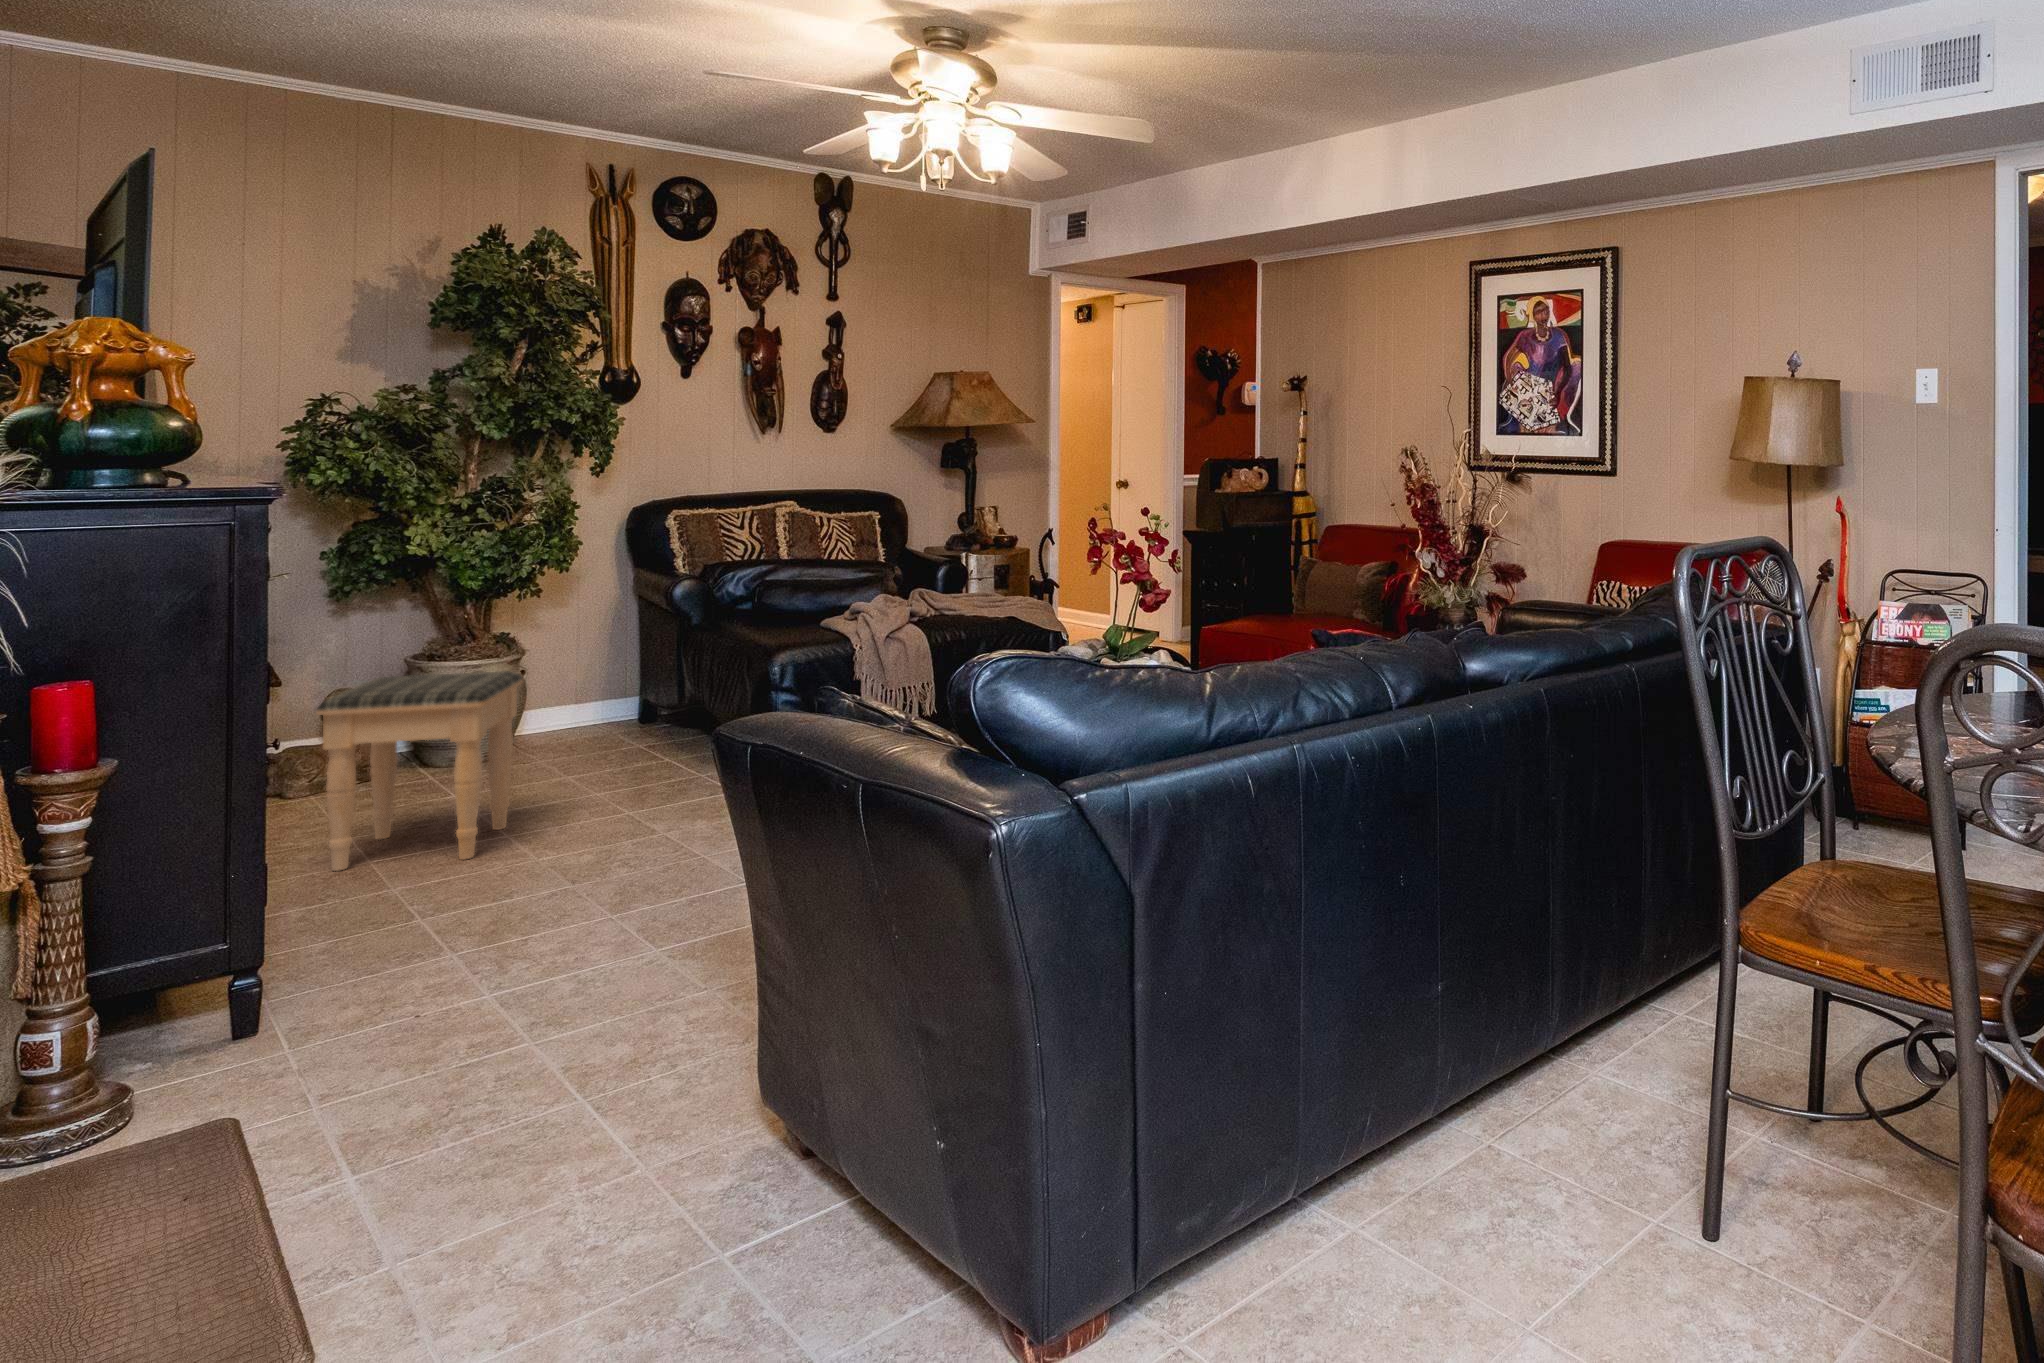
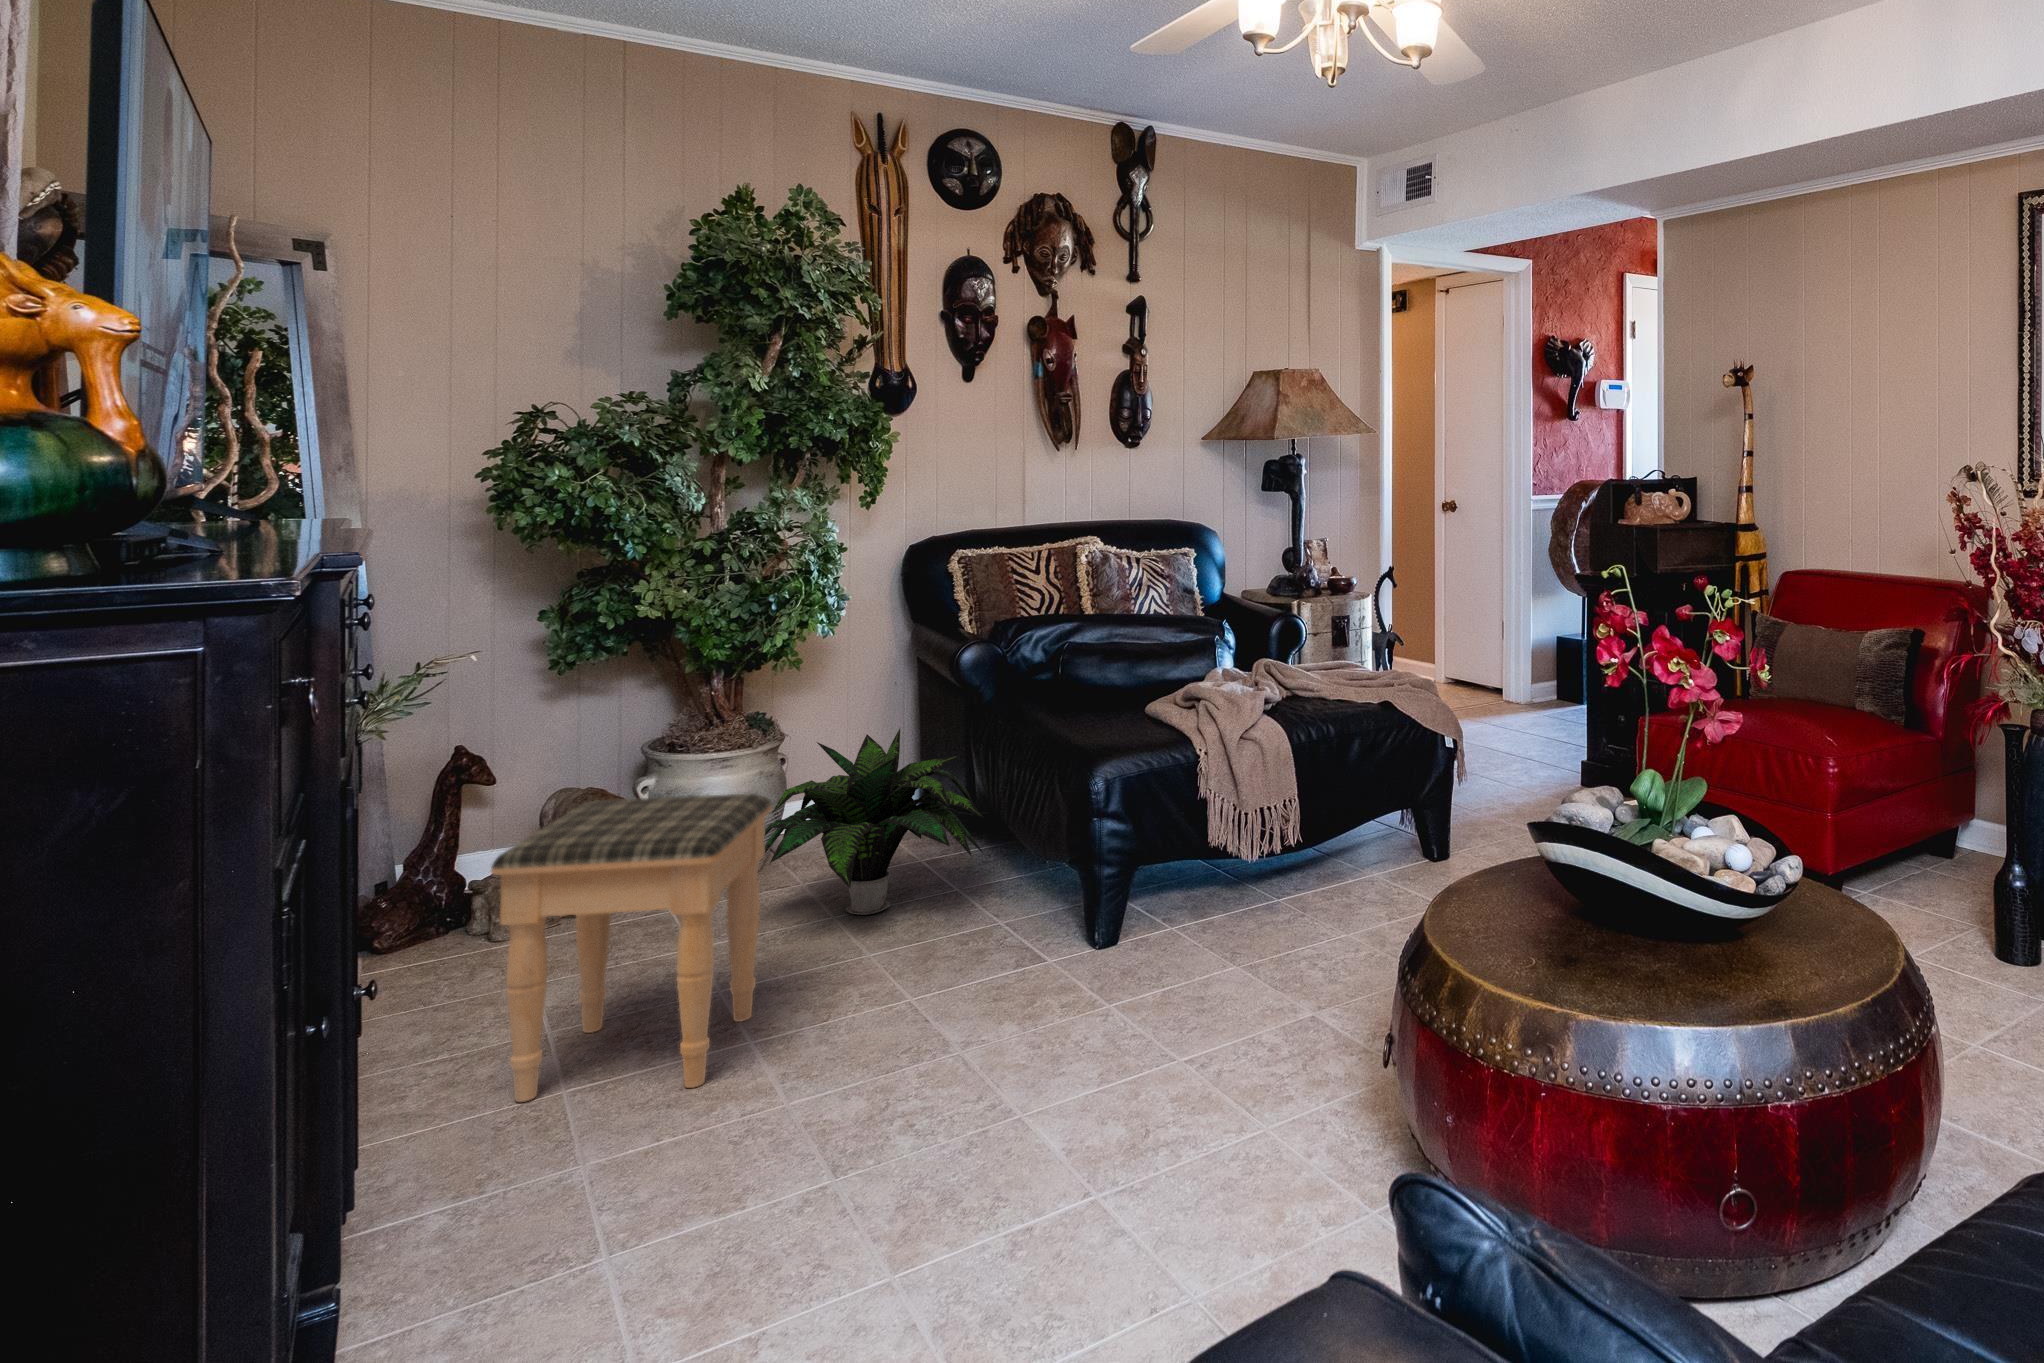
potted plant: none [491,637,692,776] -> present [764,729,984,915]

